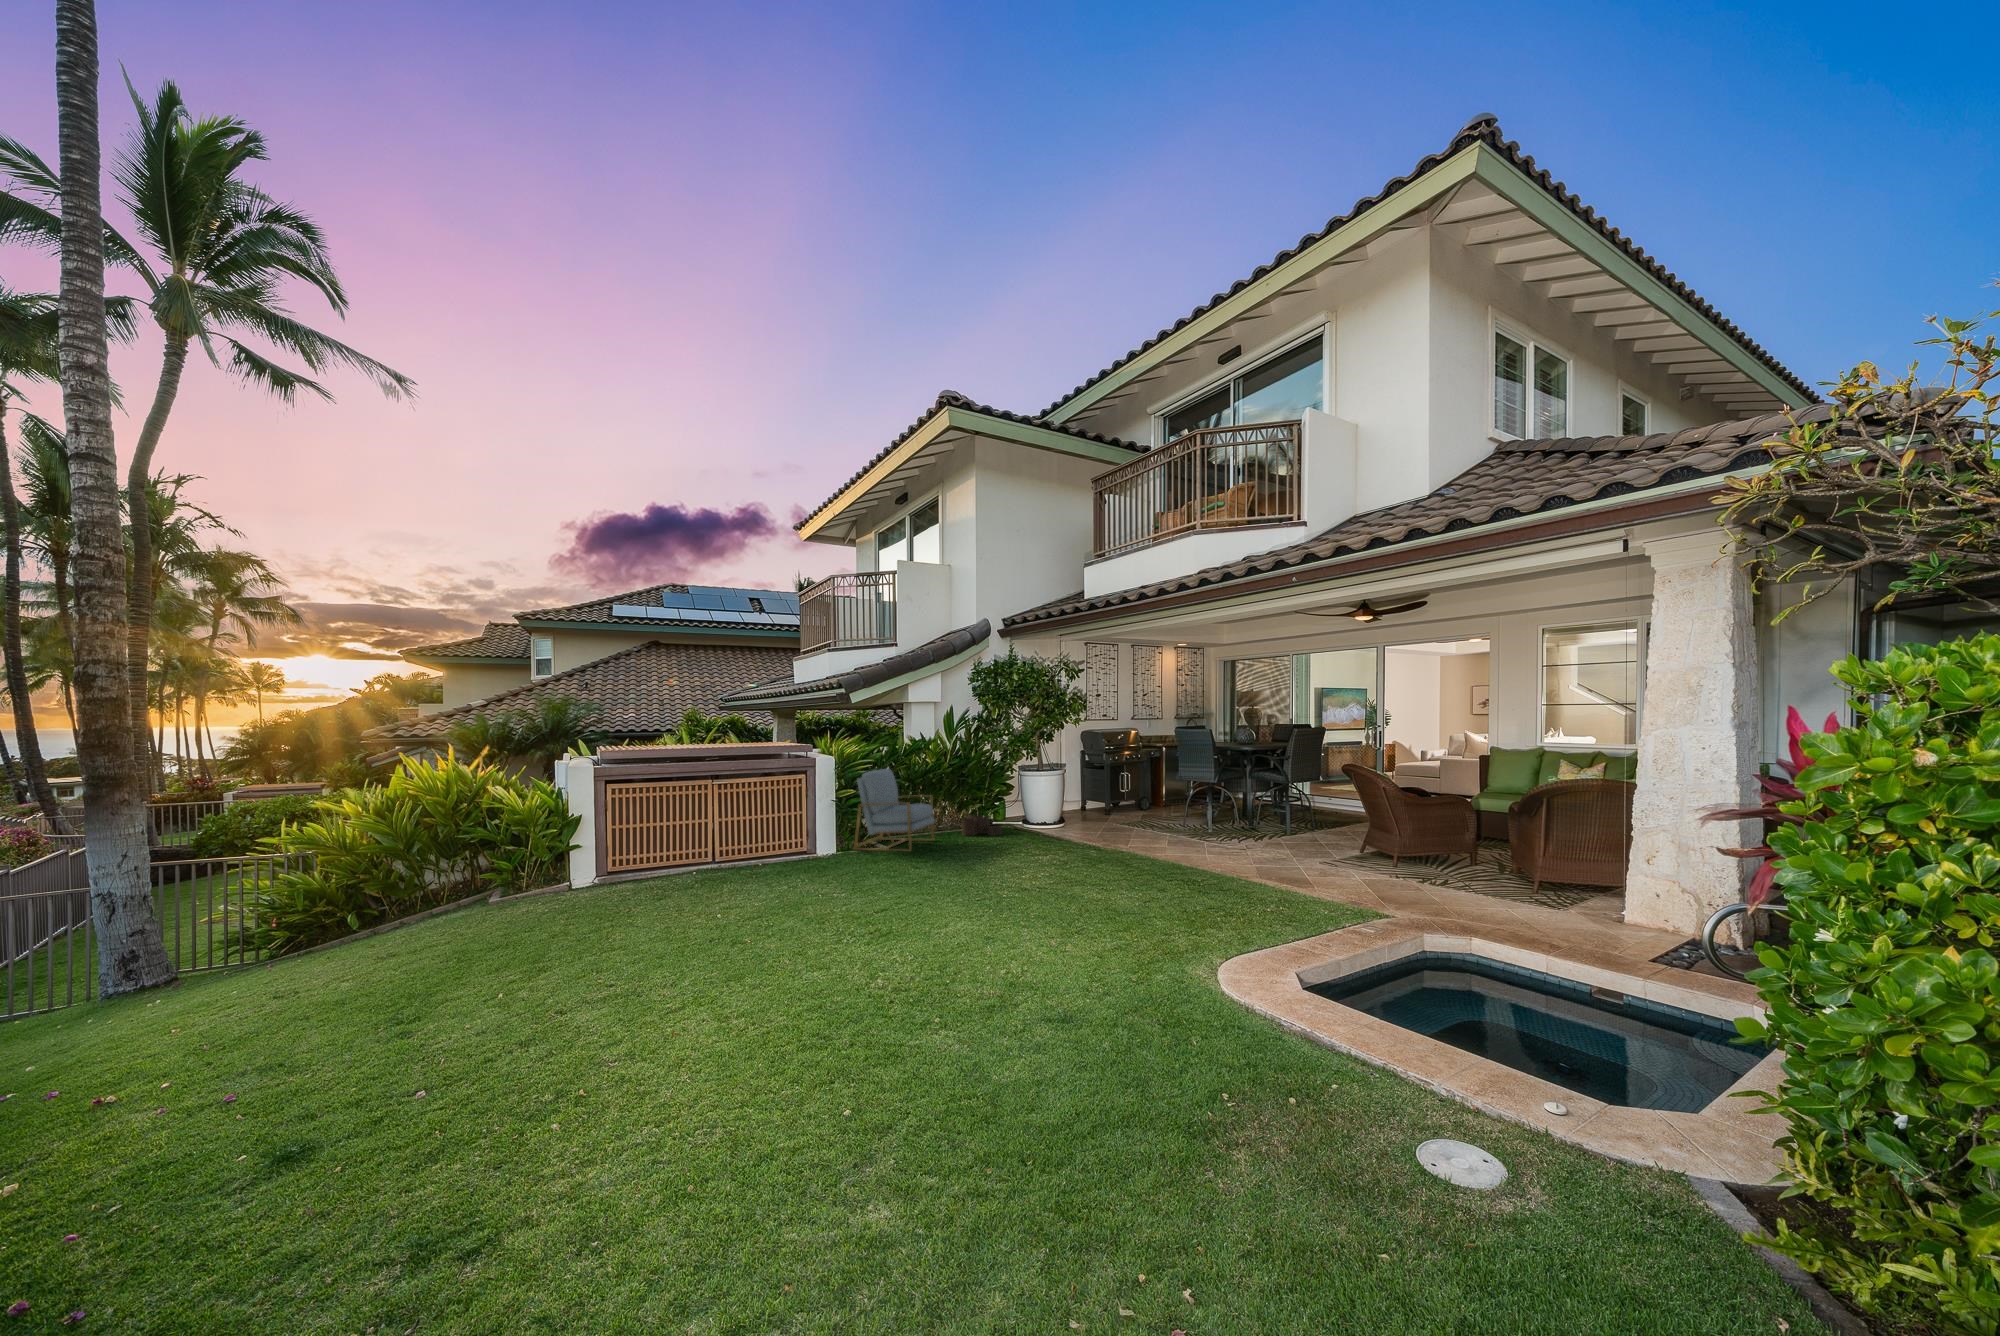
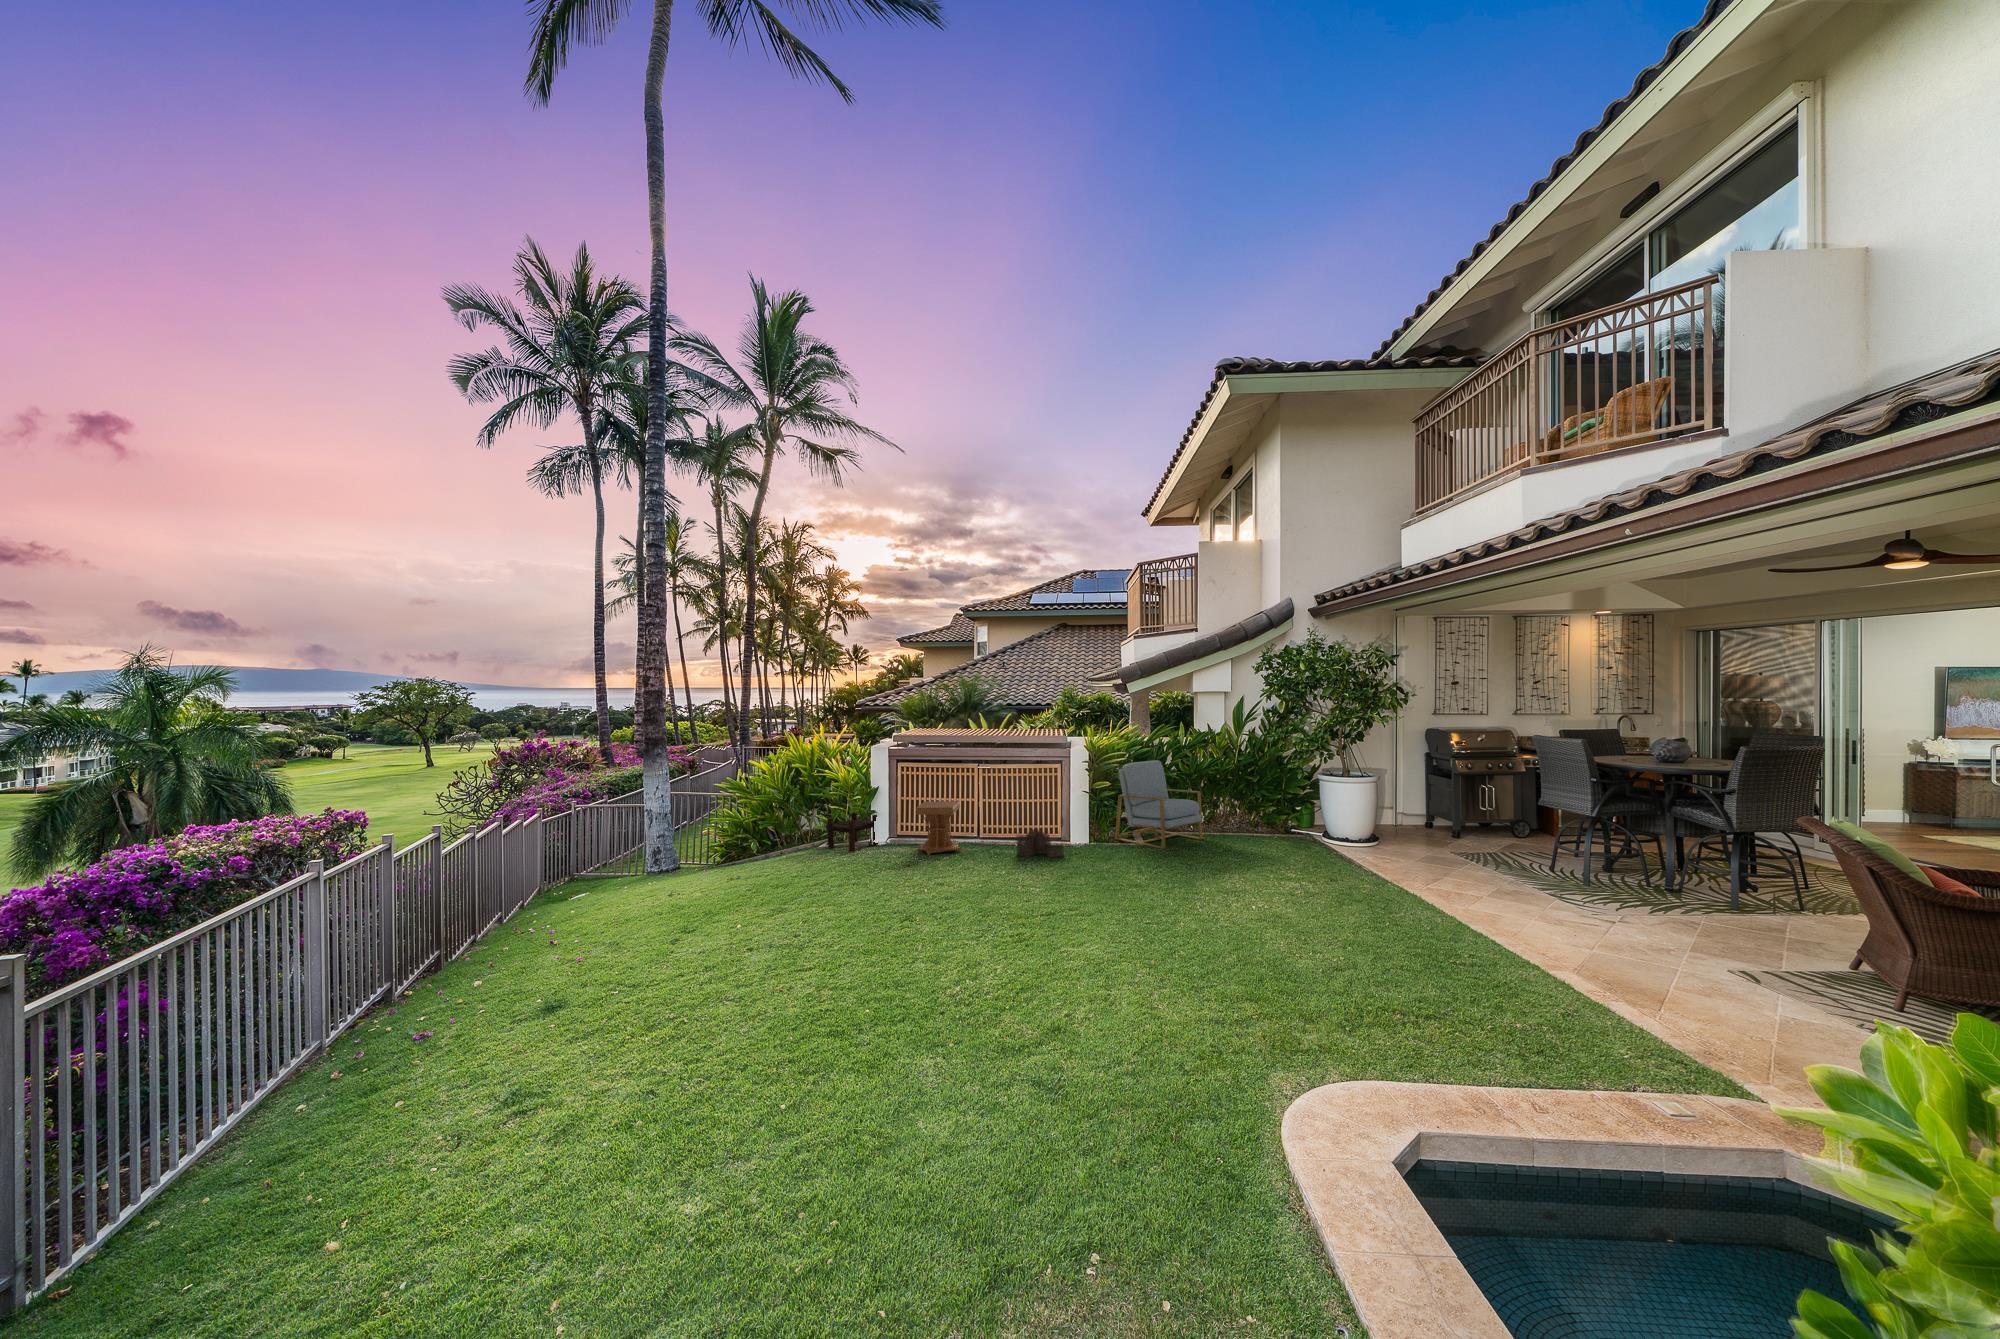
woven basket: present [962,814,1002,836] -> present [1017,829,1064,857]
side table: none [645,824,703,888] -> present [916,801,961,855]
stool: none [511,851,581,900] -> present [826,812,878,852]

